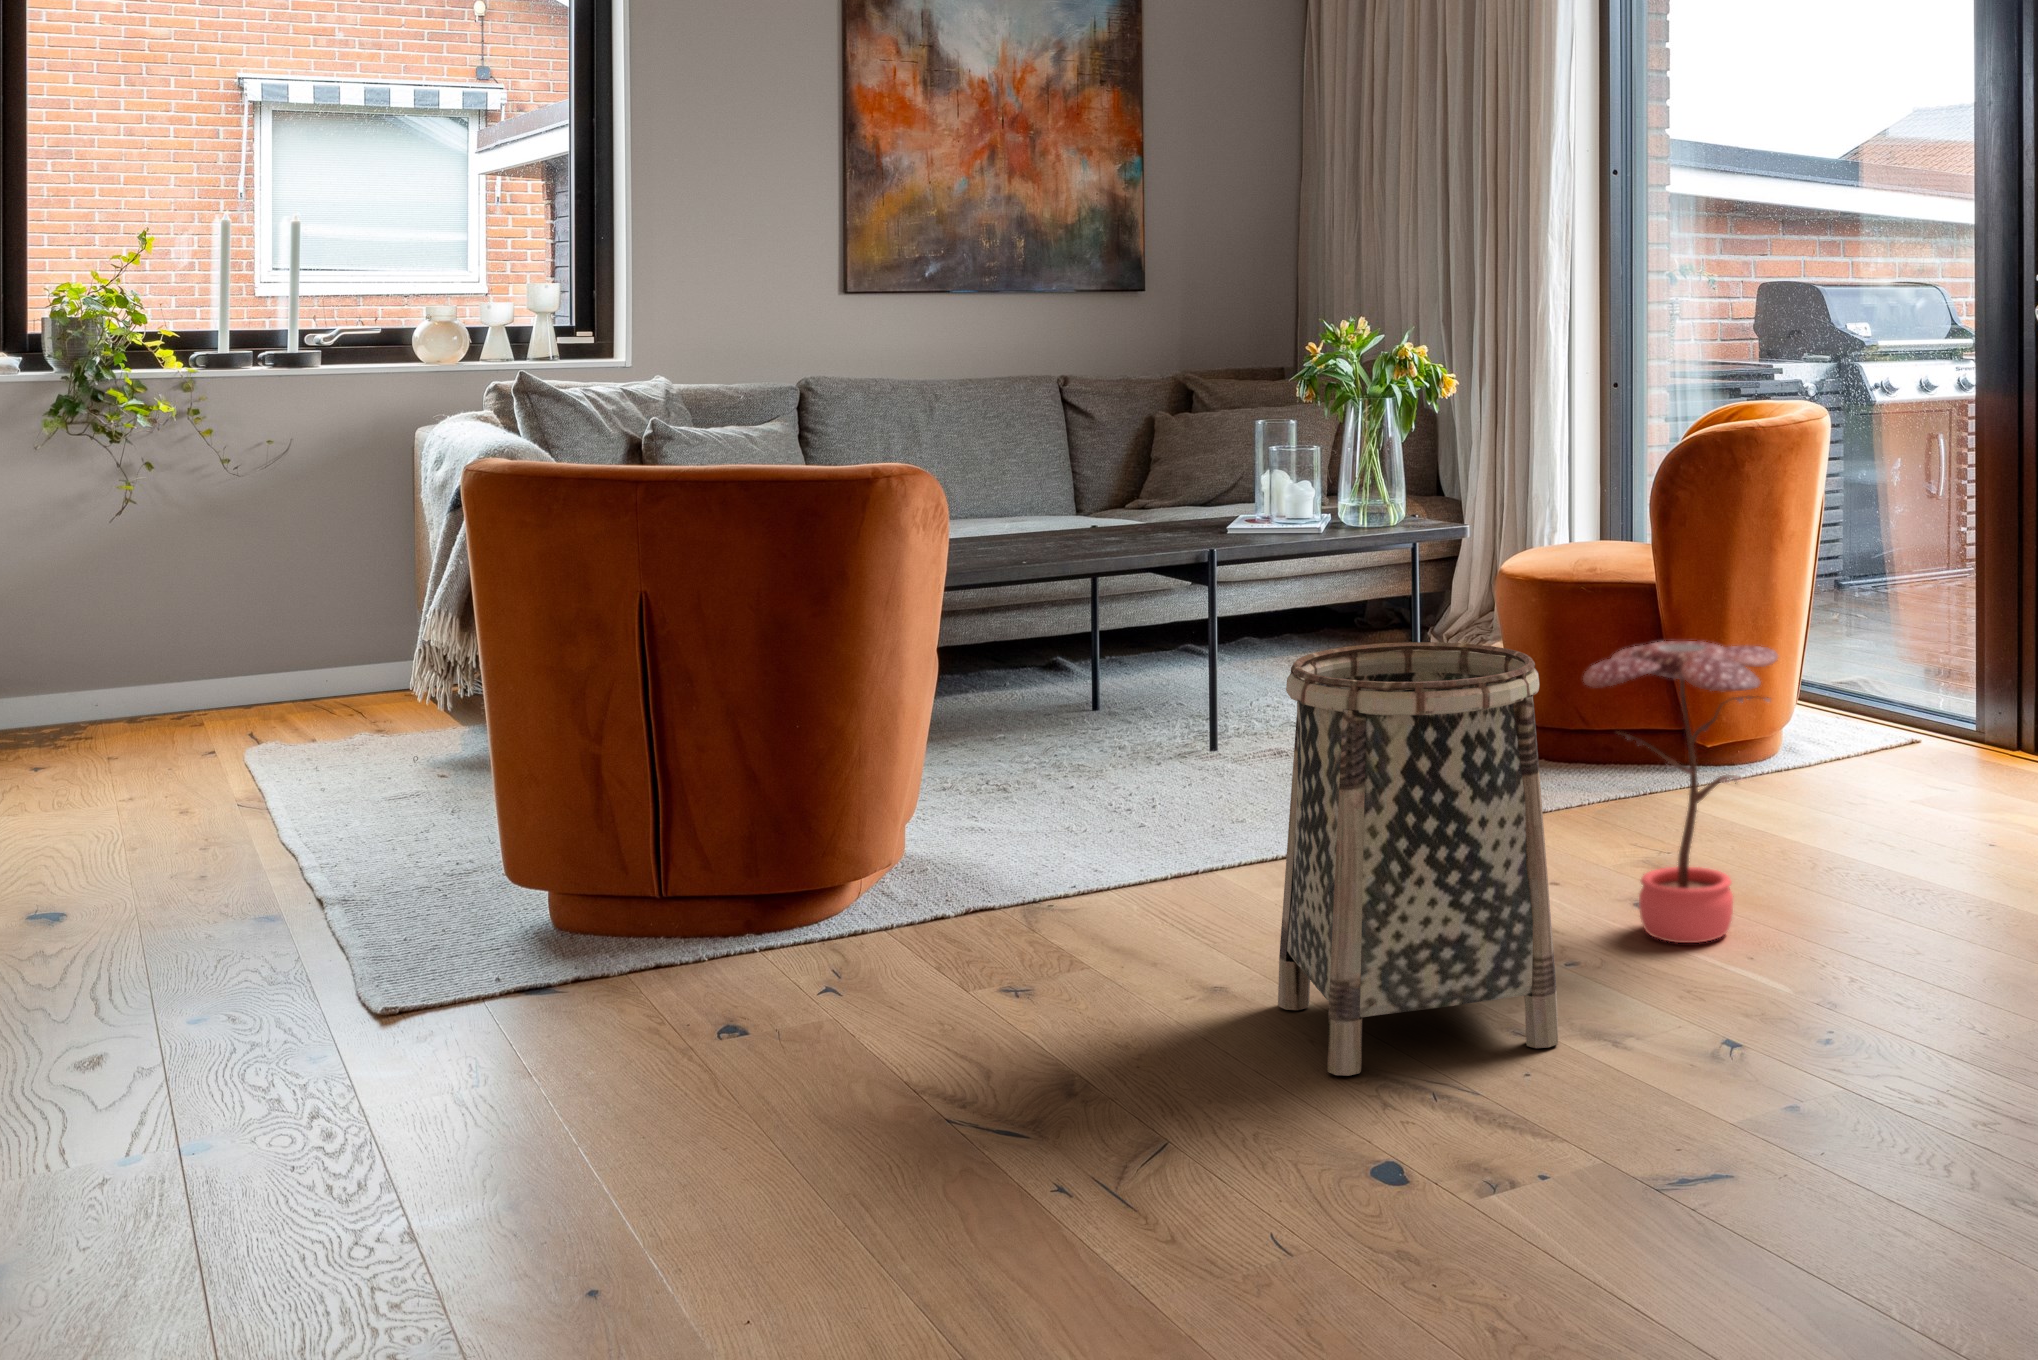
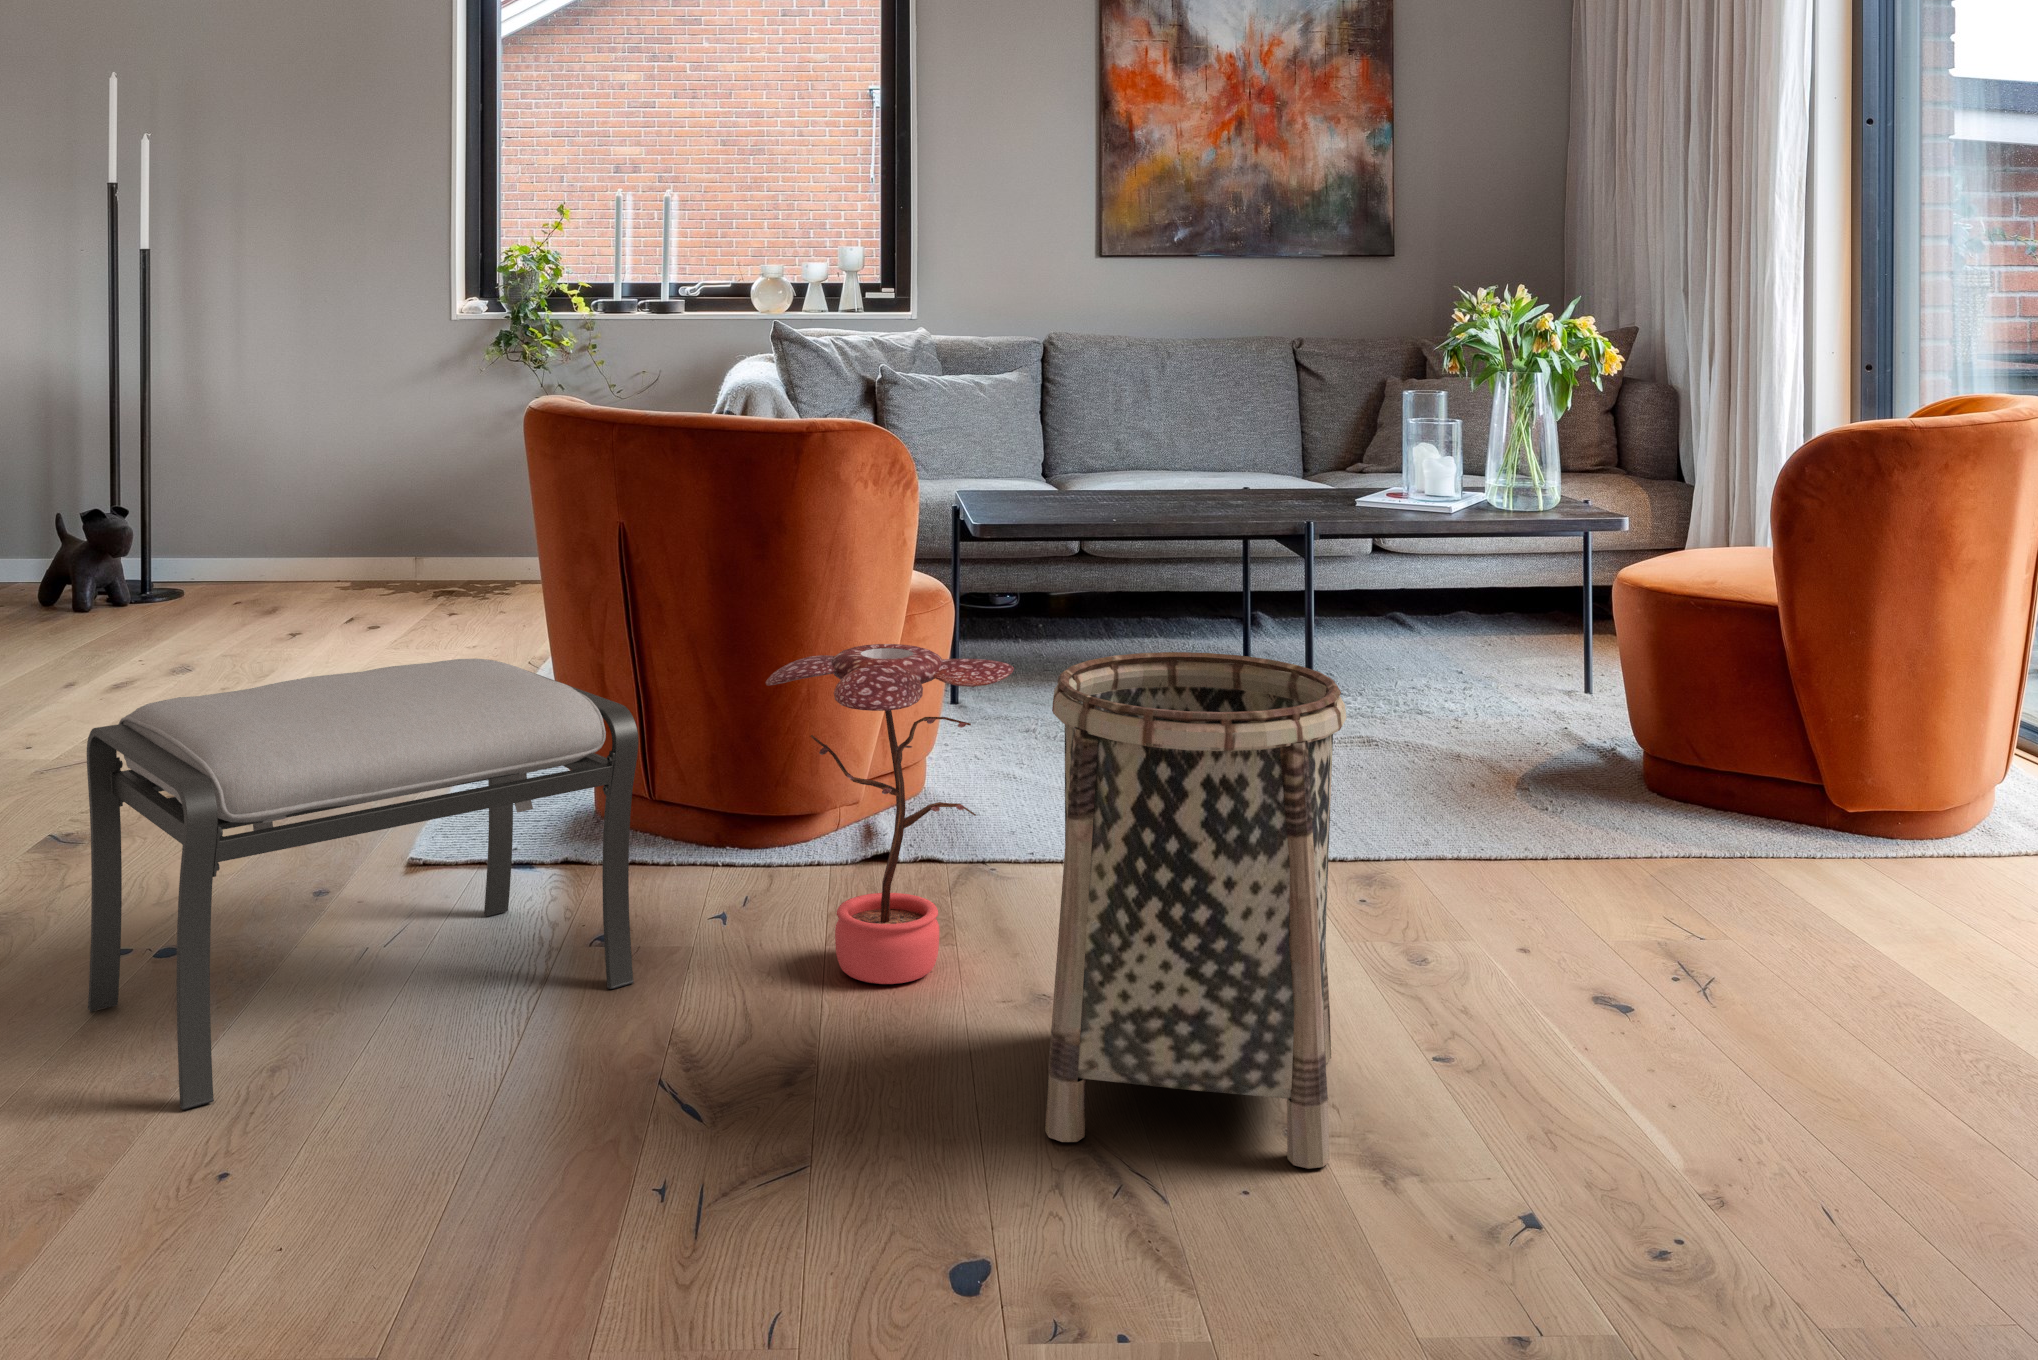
potted plant: present [1583,641,1778,943] -> present [766,644,1014,984]
ottoman: none [146,747,810,1263] -> present [87,659,638,1110]

